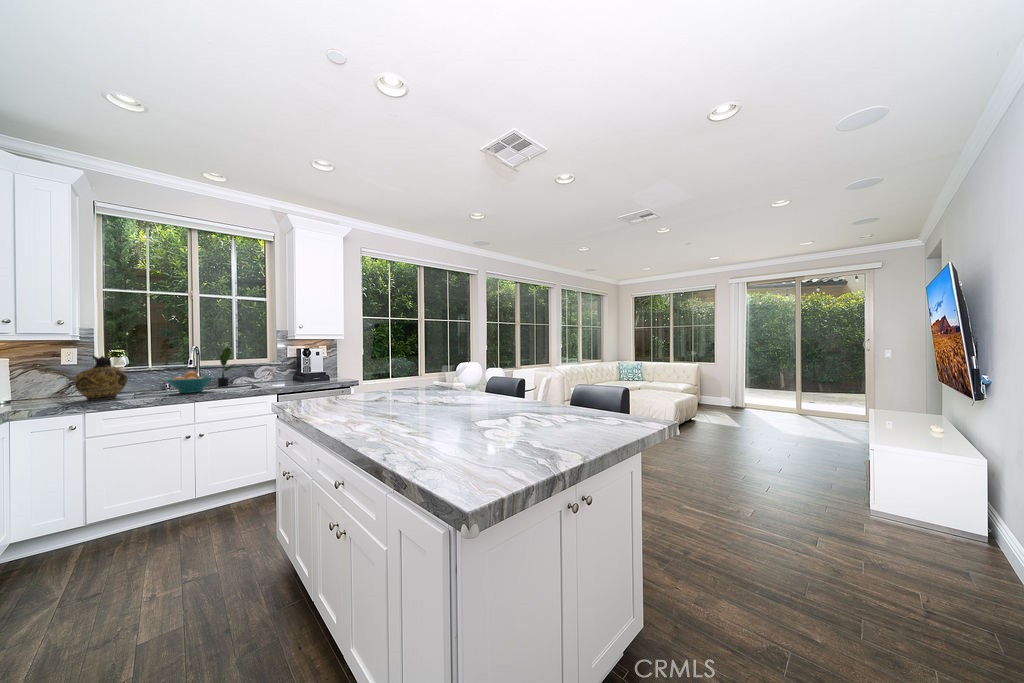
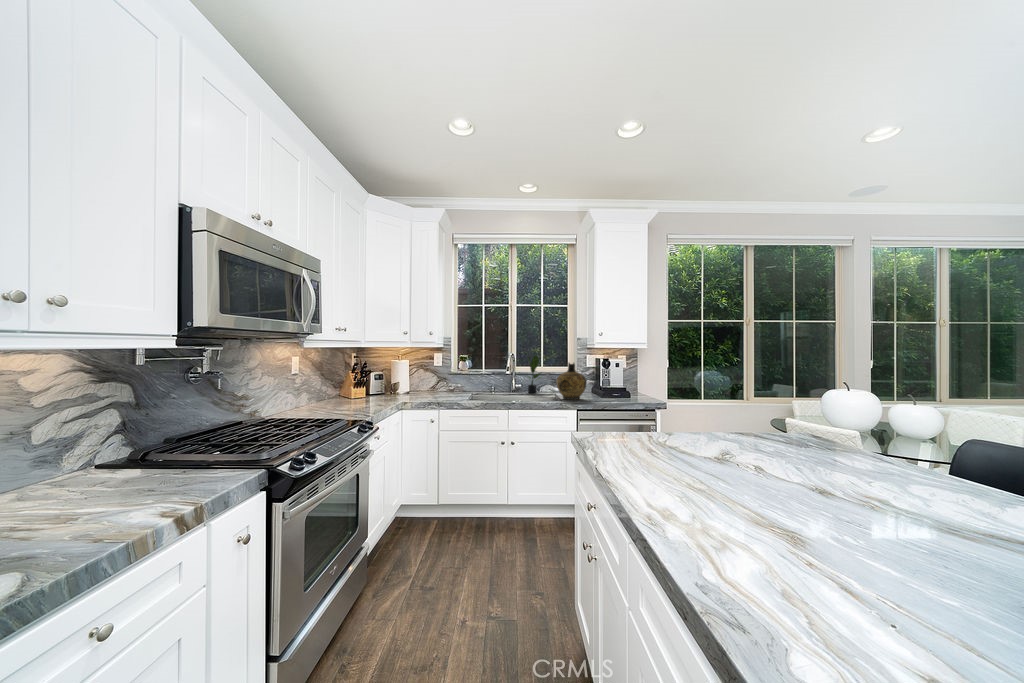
ceramic jug: present [74,356,128,400] -> present [557,363,587,400]
fruit bowl: present [166,371,214,393] -> none [490,378,525,399]

